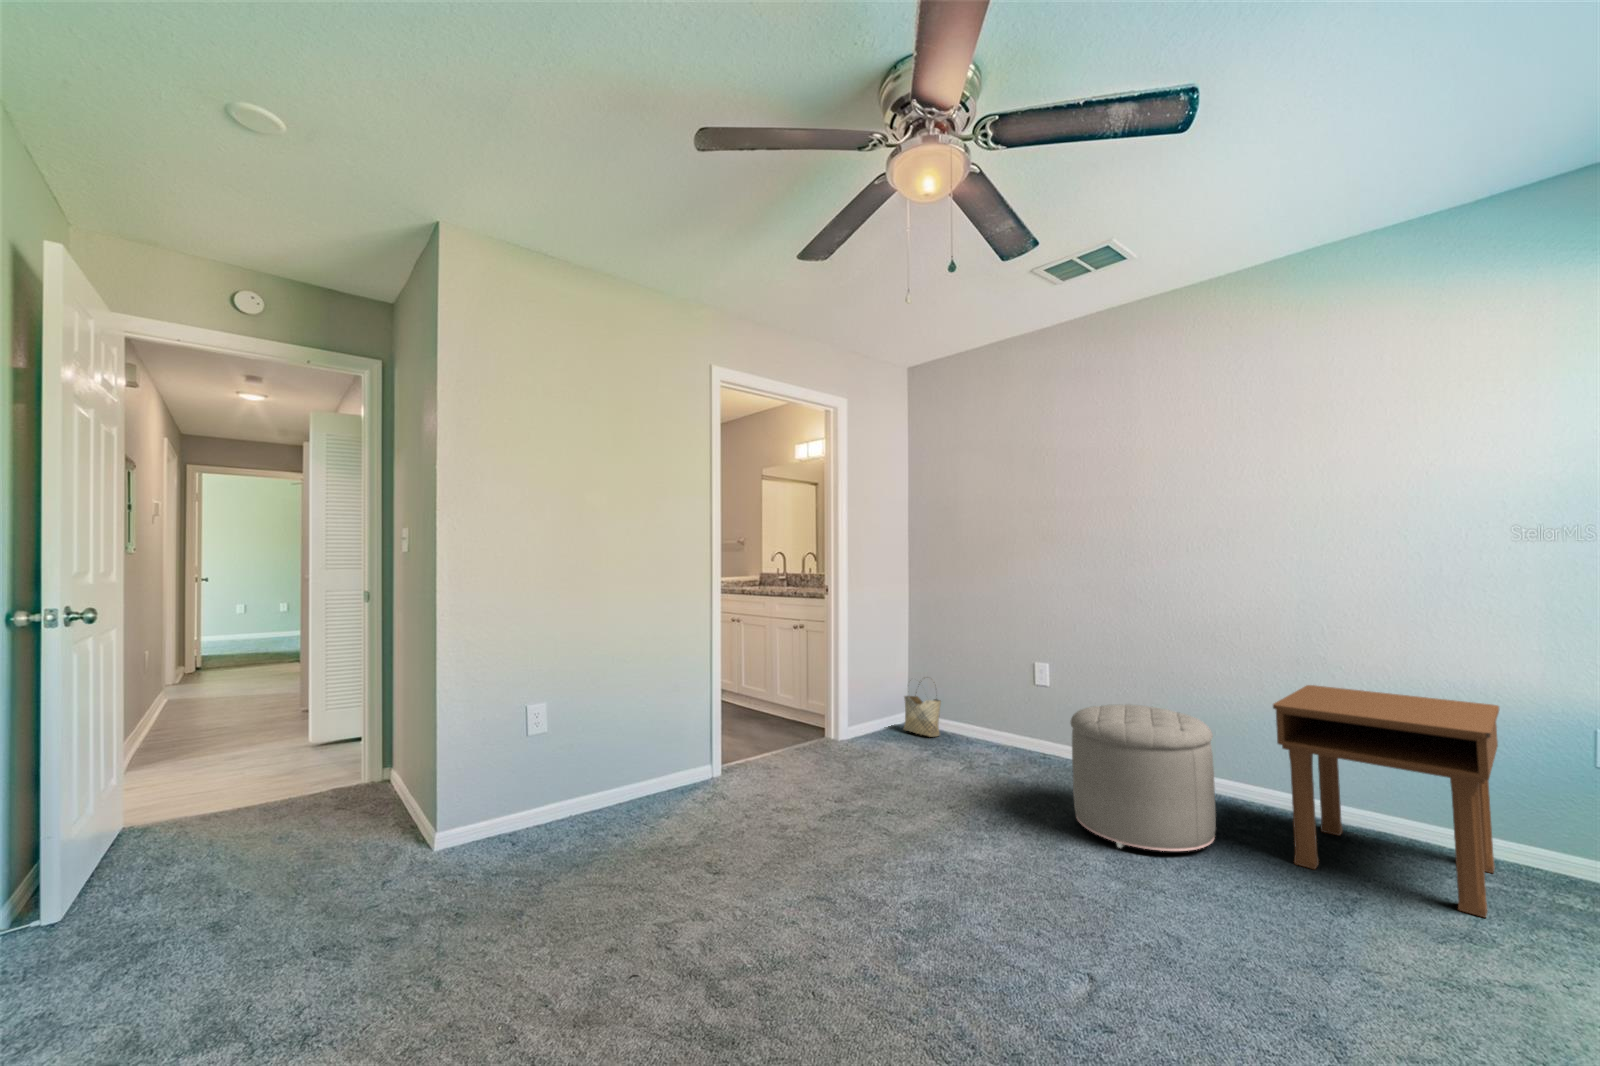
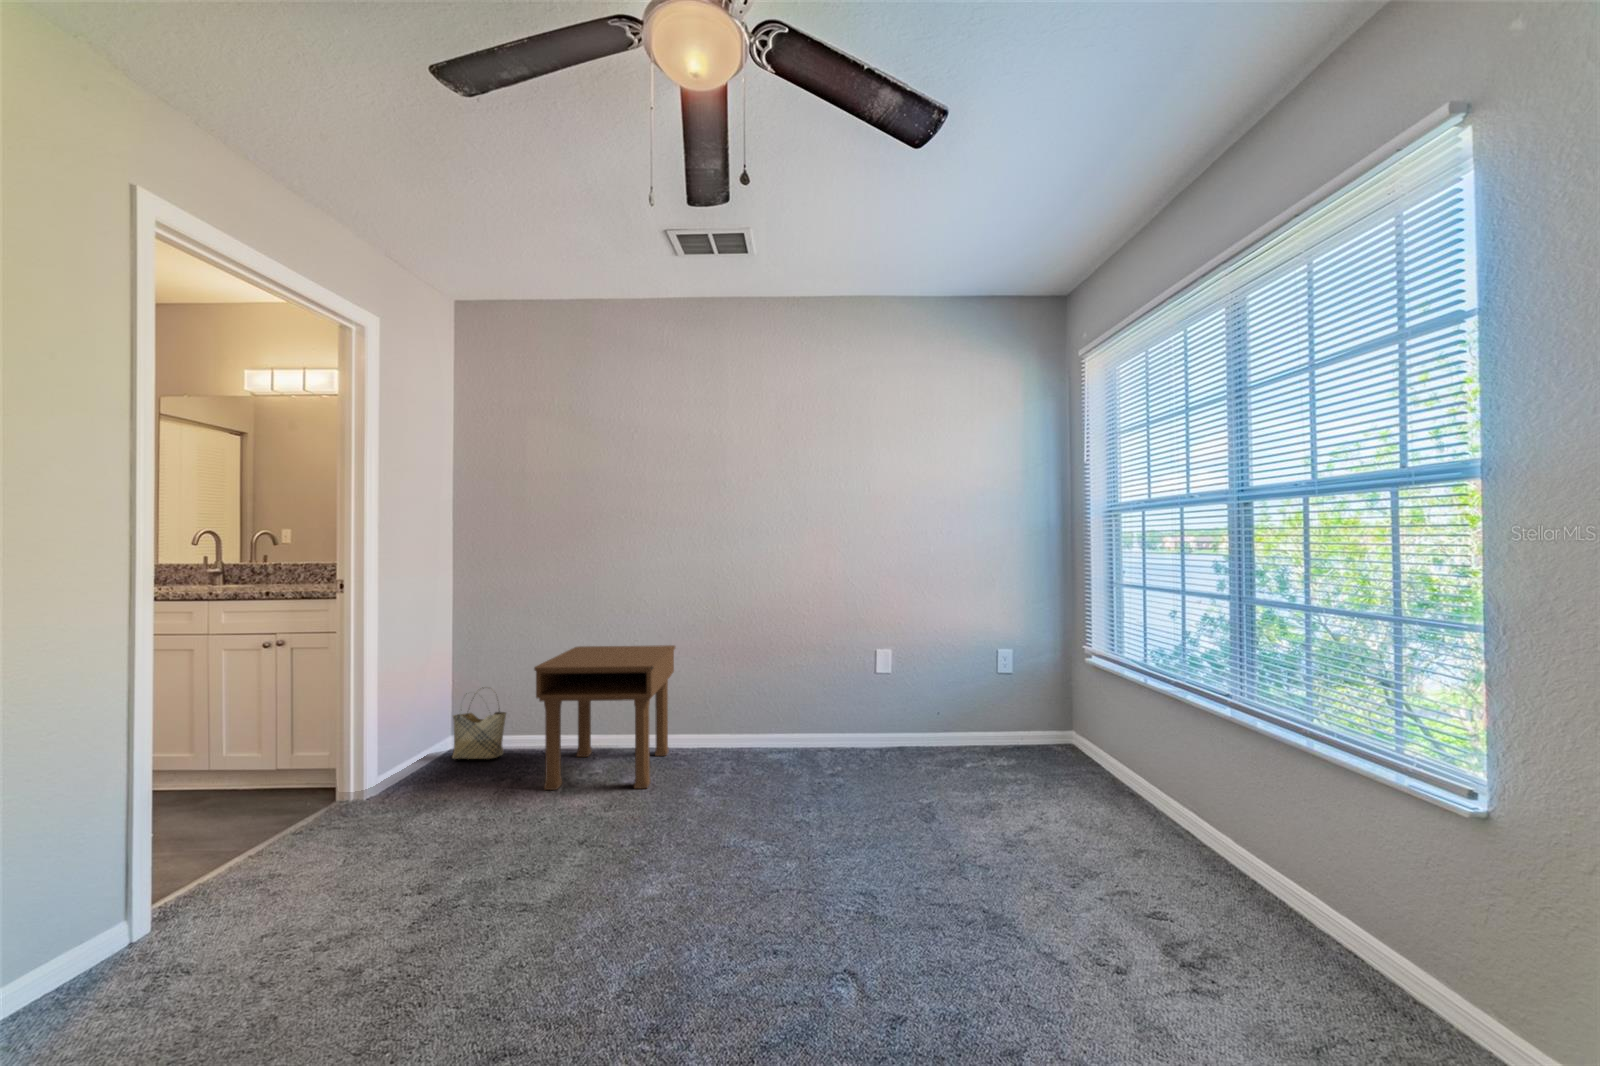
nightstand: present [1273,685,1499,917] -> present [534,645,675,790]
ottoman: present [1070,704,1216,851] -> none [704,681,821,821]

